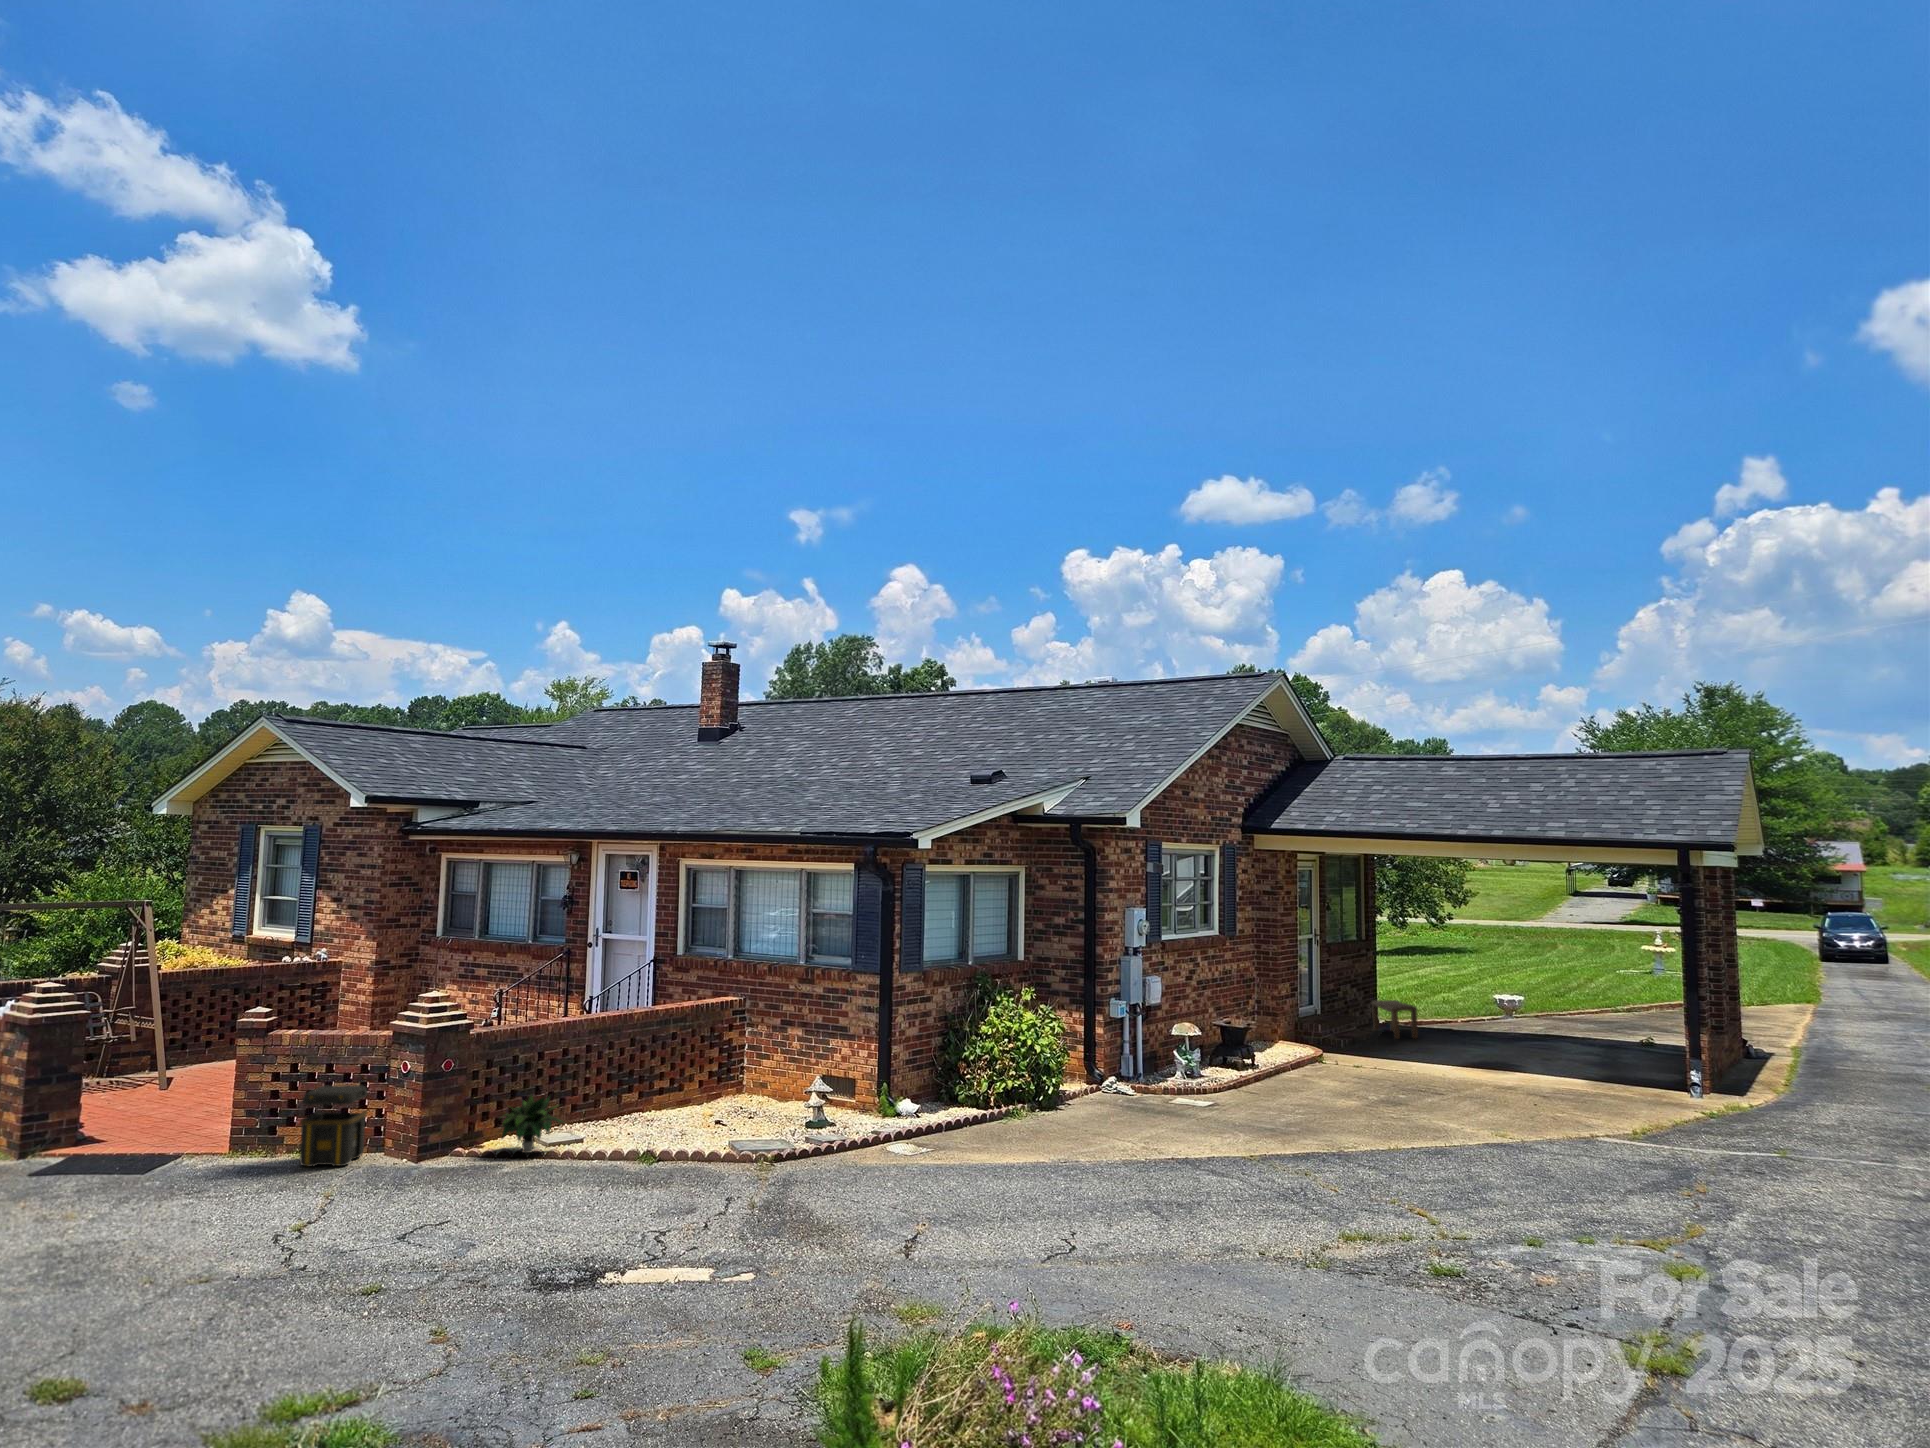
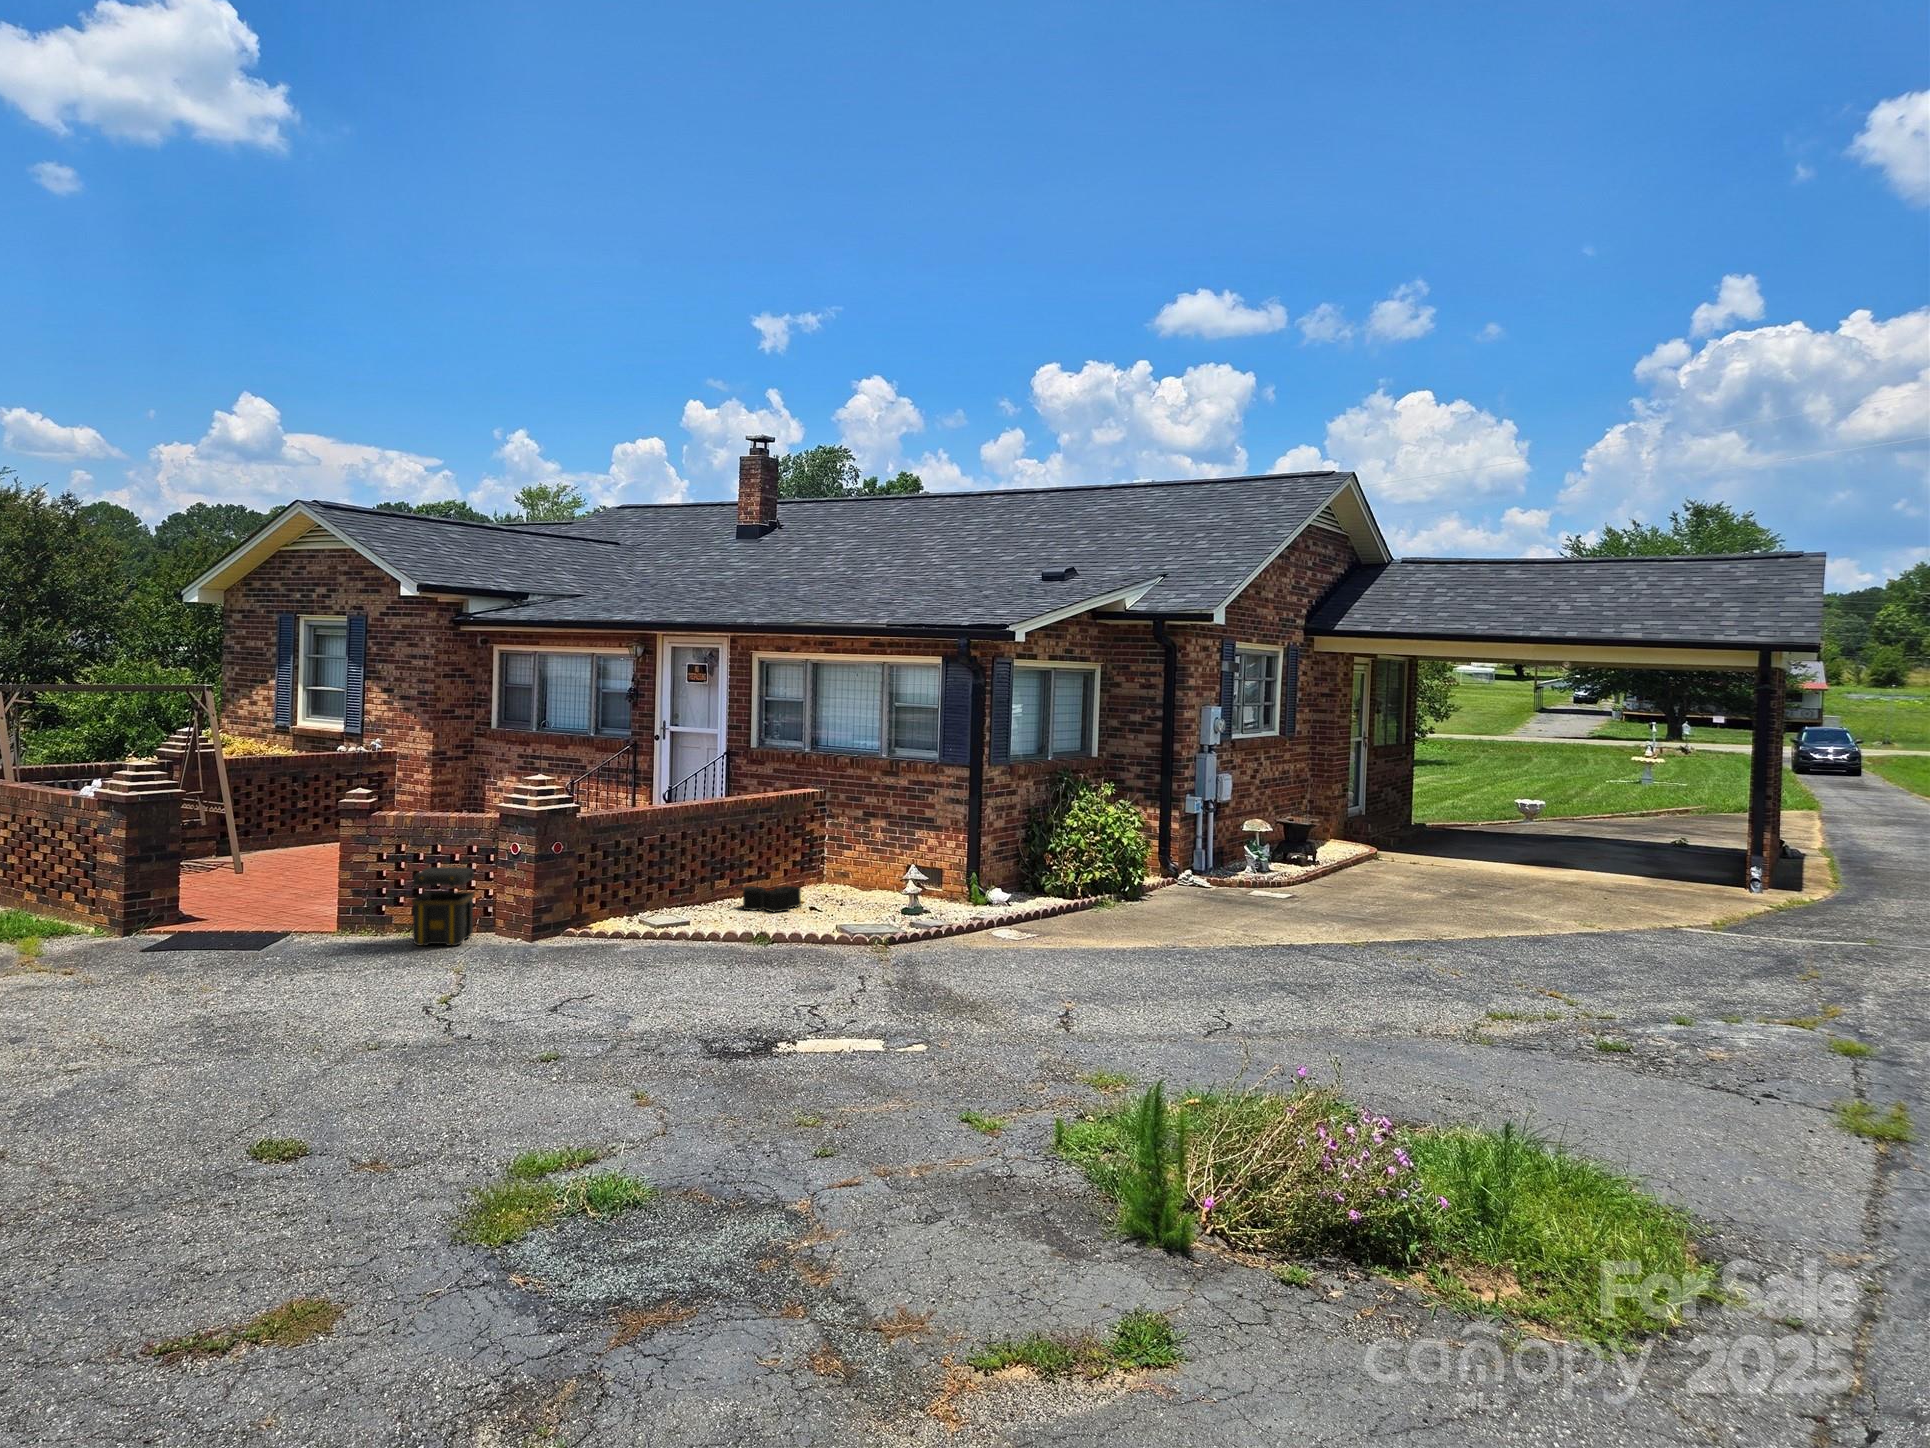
bench: present [1371,1000,1418,1039] -> none [1408,803,1456,839]
potted plant: present [499,1094,564,1153] -> none [600,875,677,935]
storage bin: none [643,1099,710,1127] -> present [739,886,801,913]

